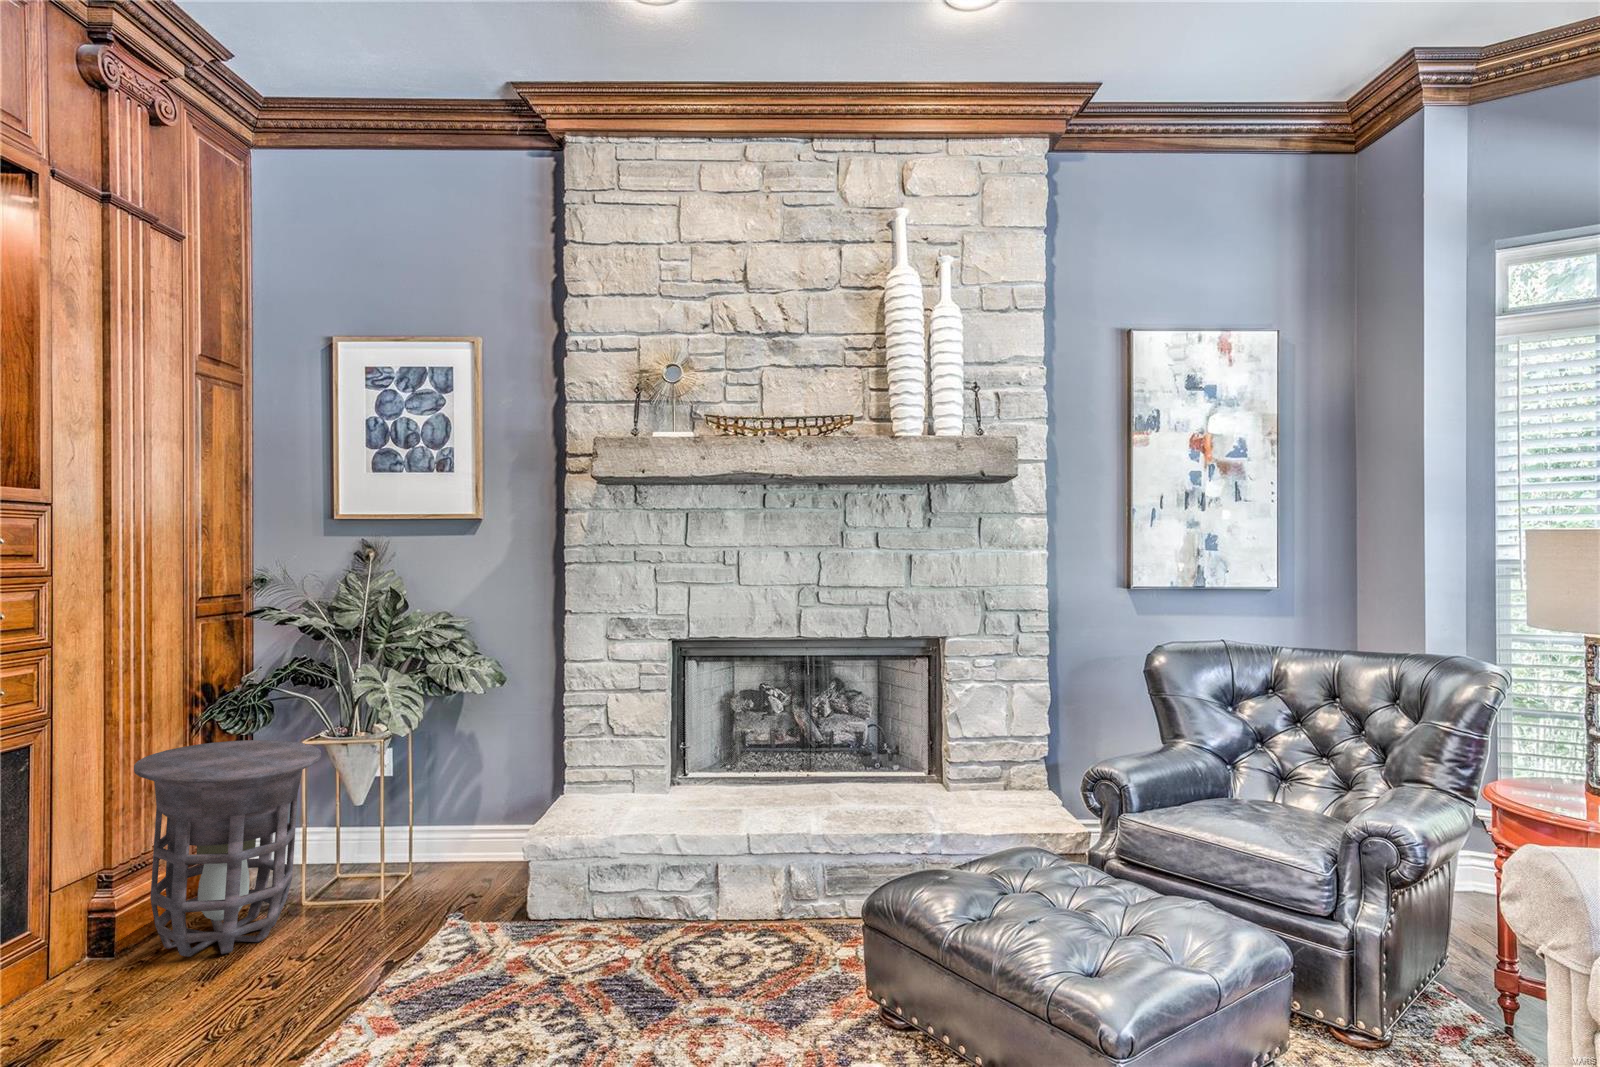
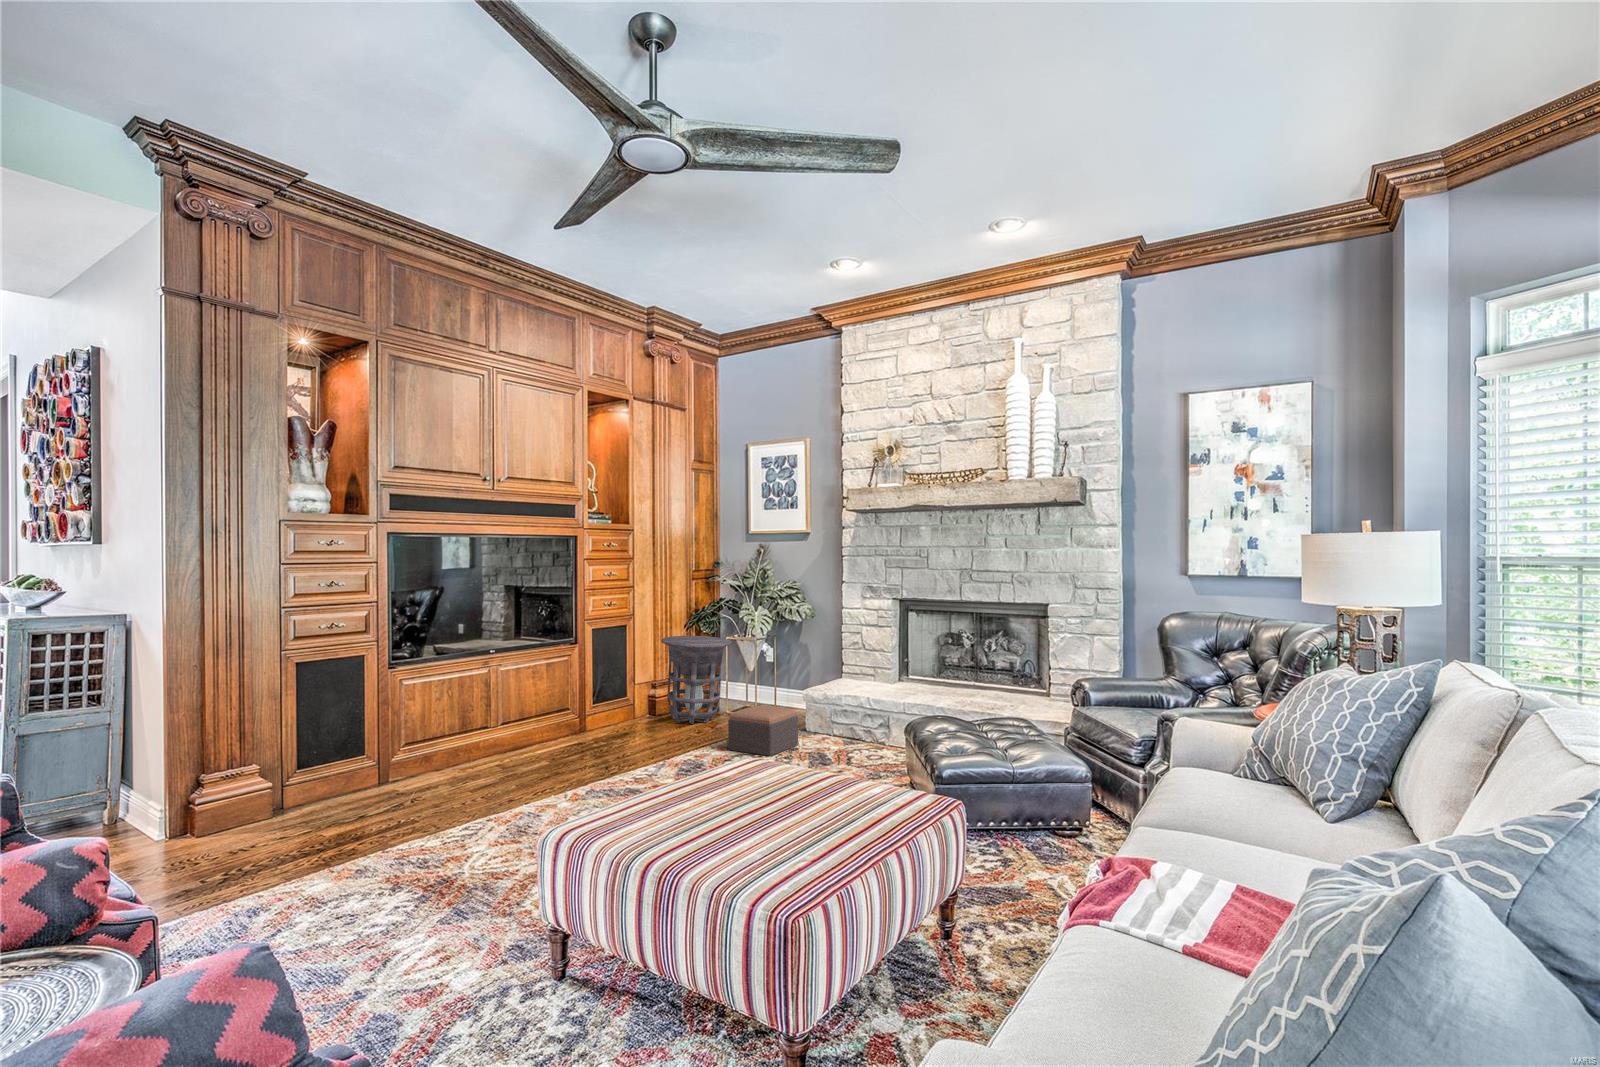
footstool: none [387,894,539,1030] -> present [728,705,798,756]

